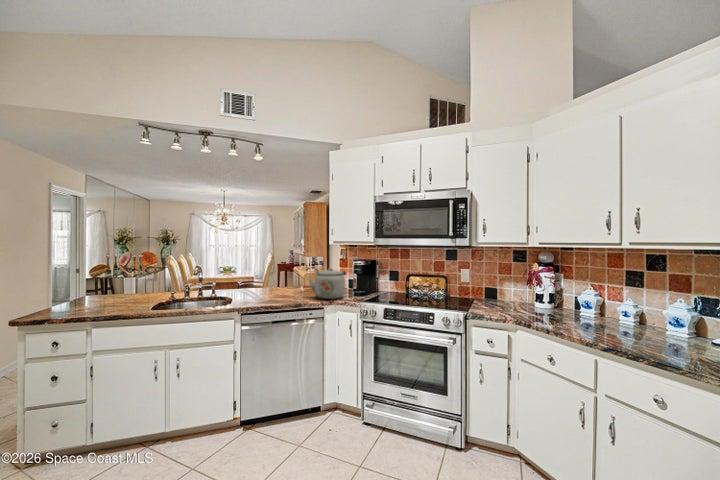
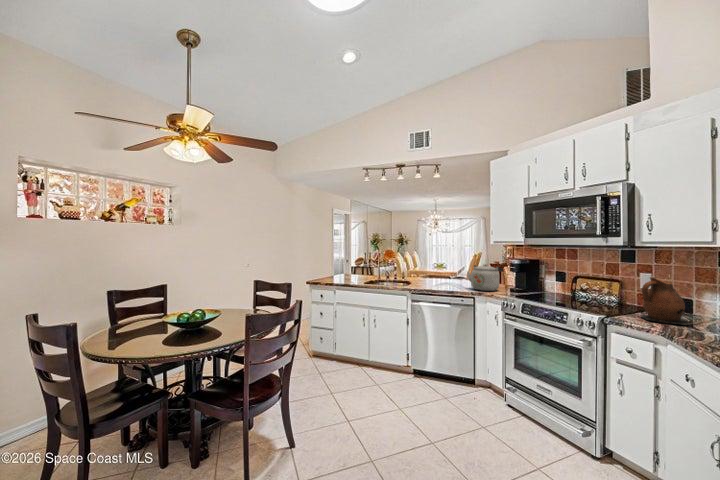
ceramic pitcher: none [479,273,516,311] -> present [641,277,689,325]

